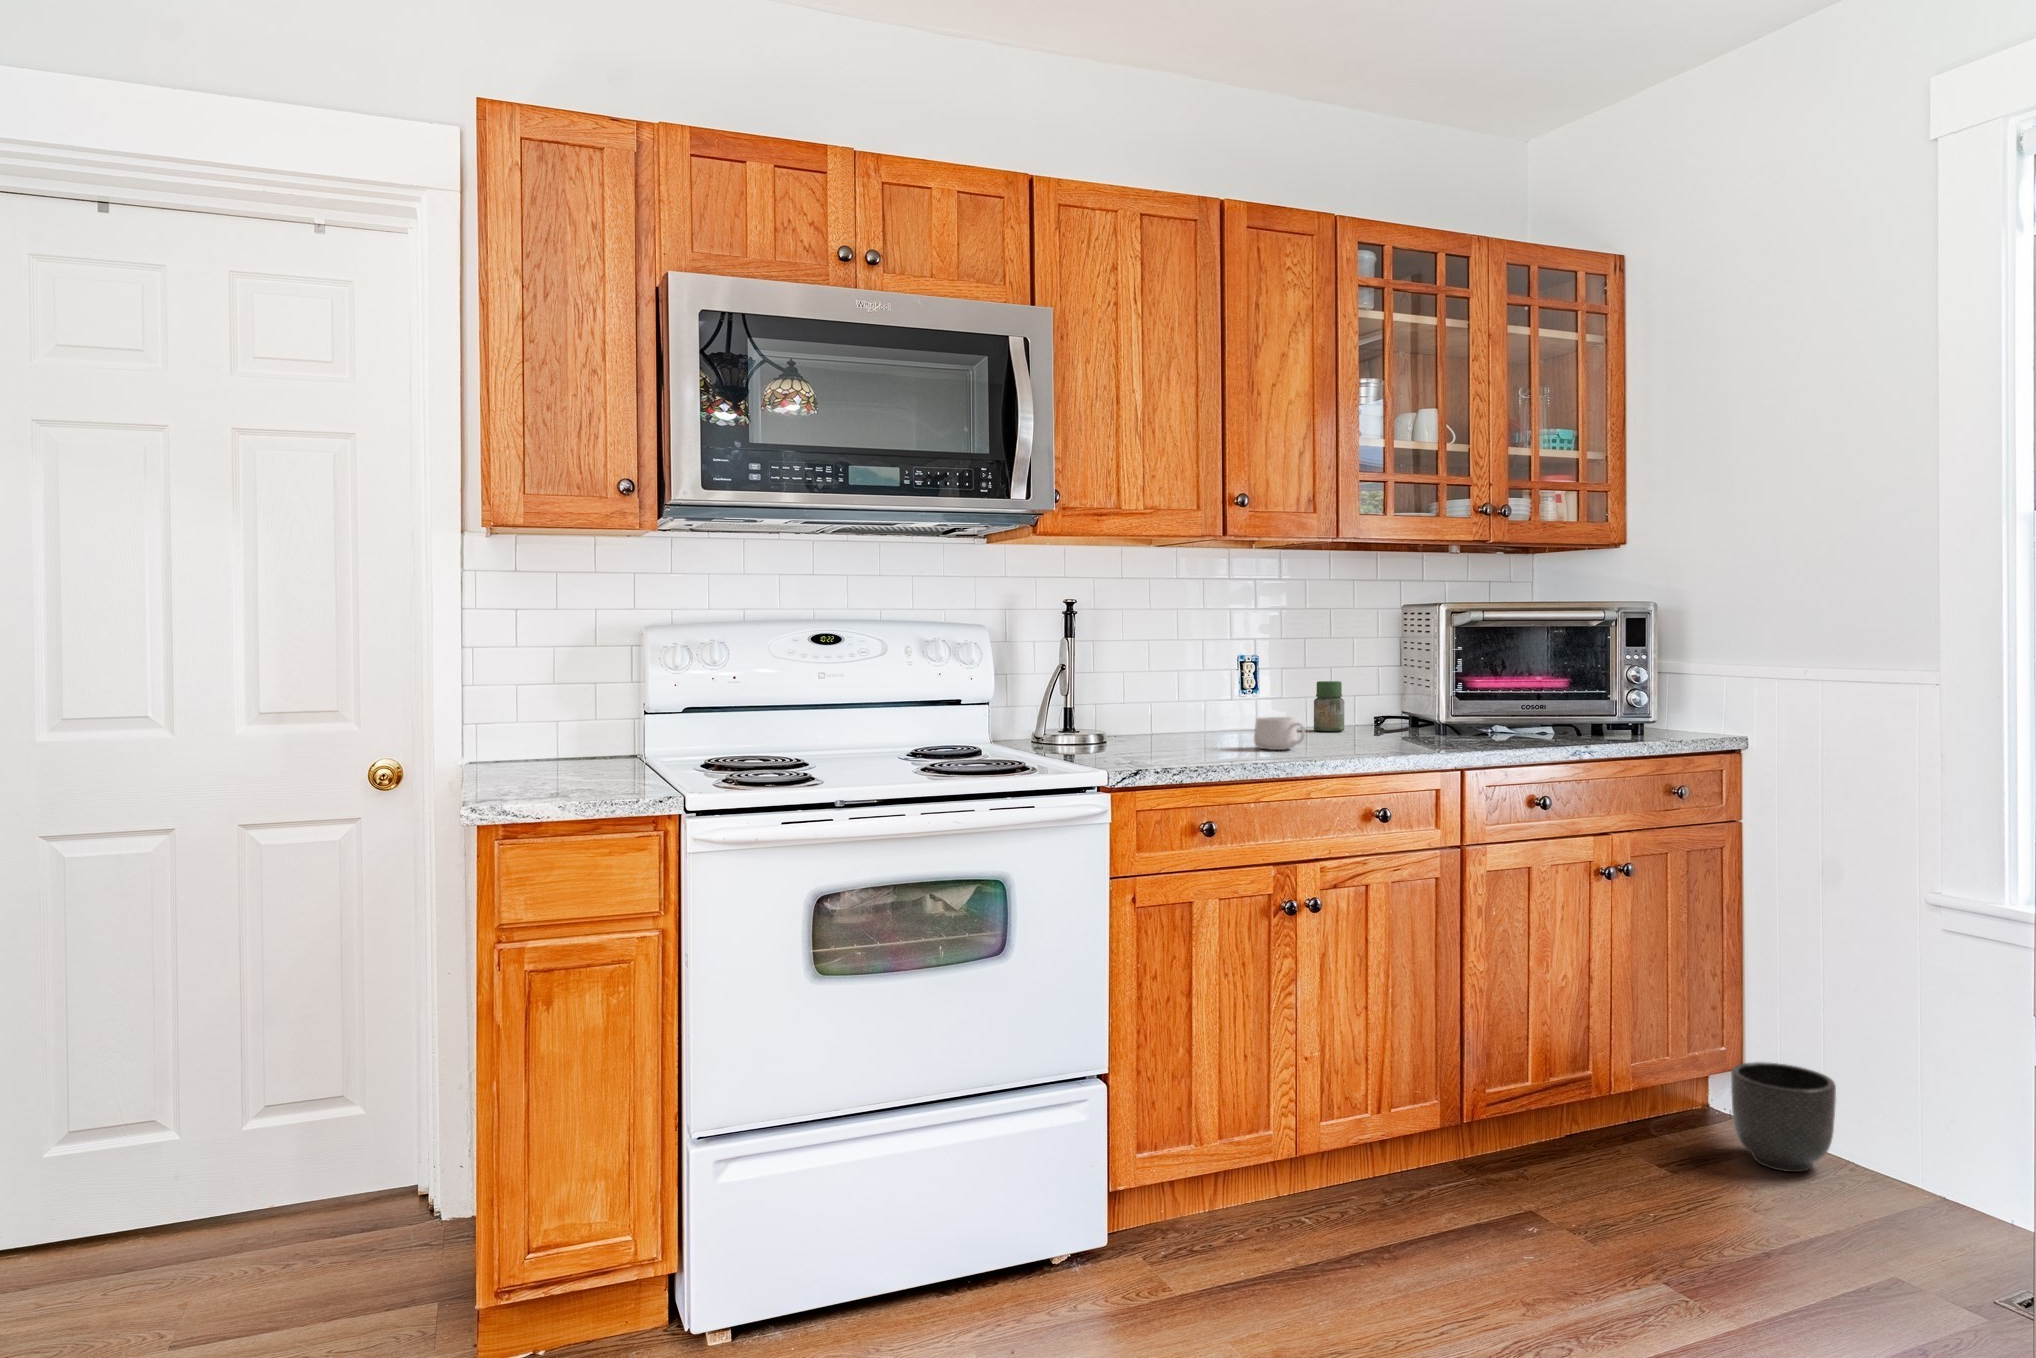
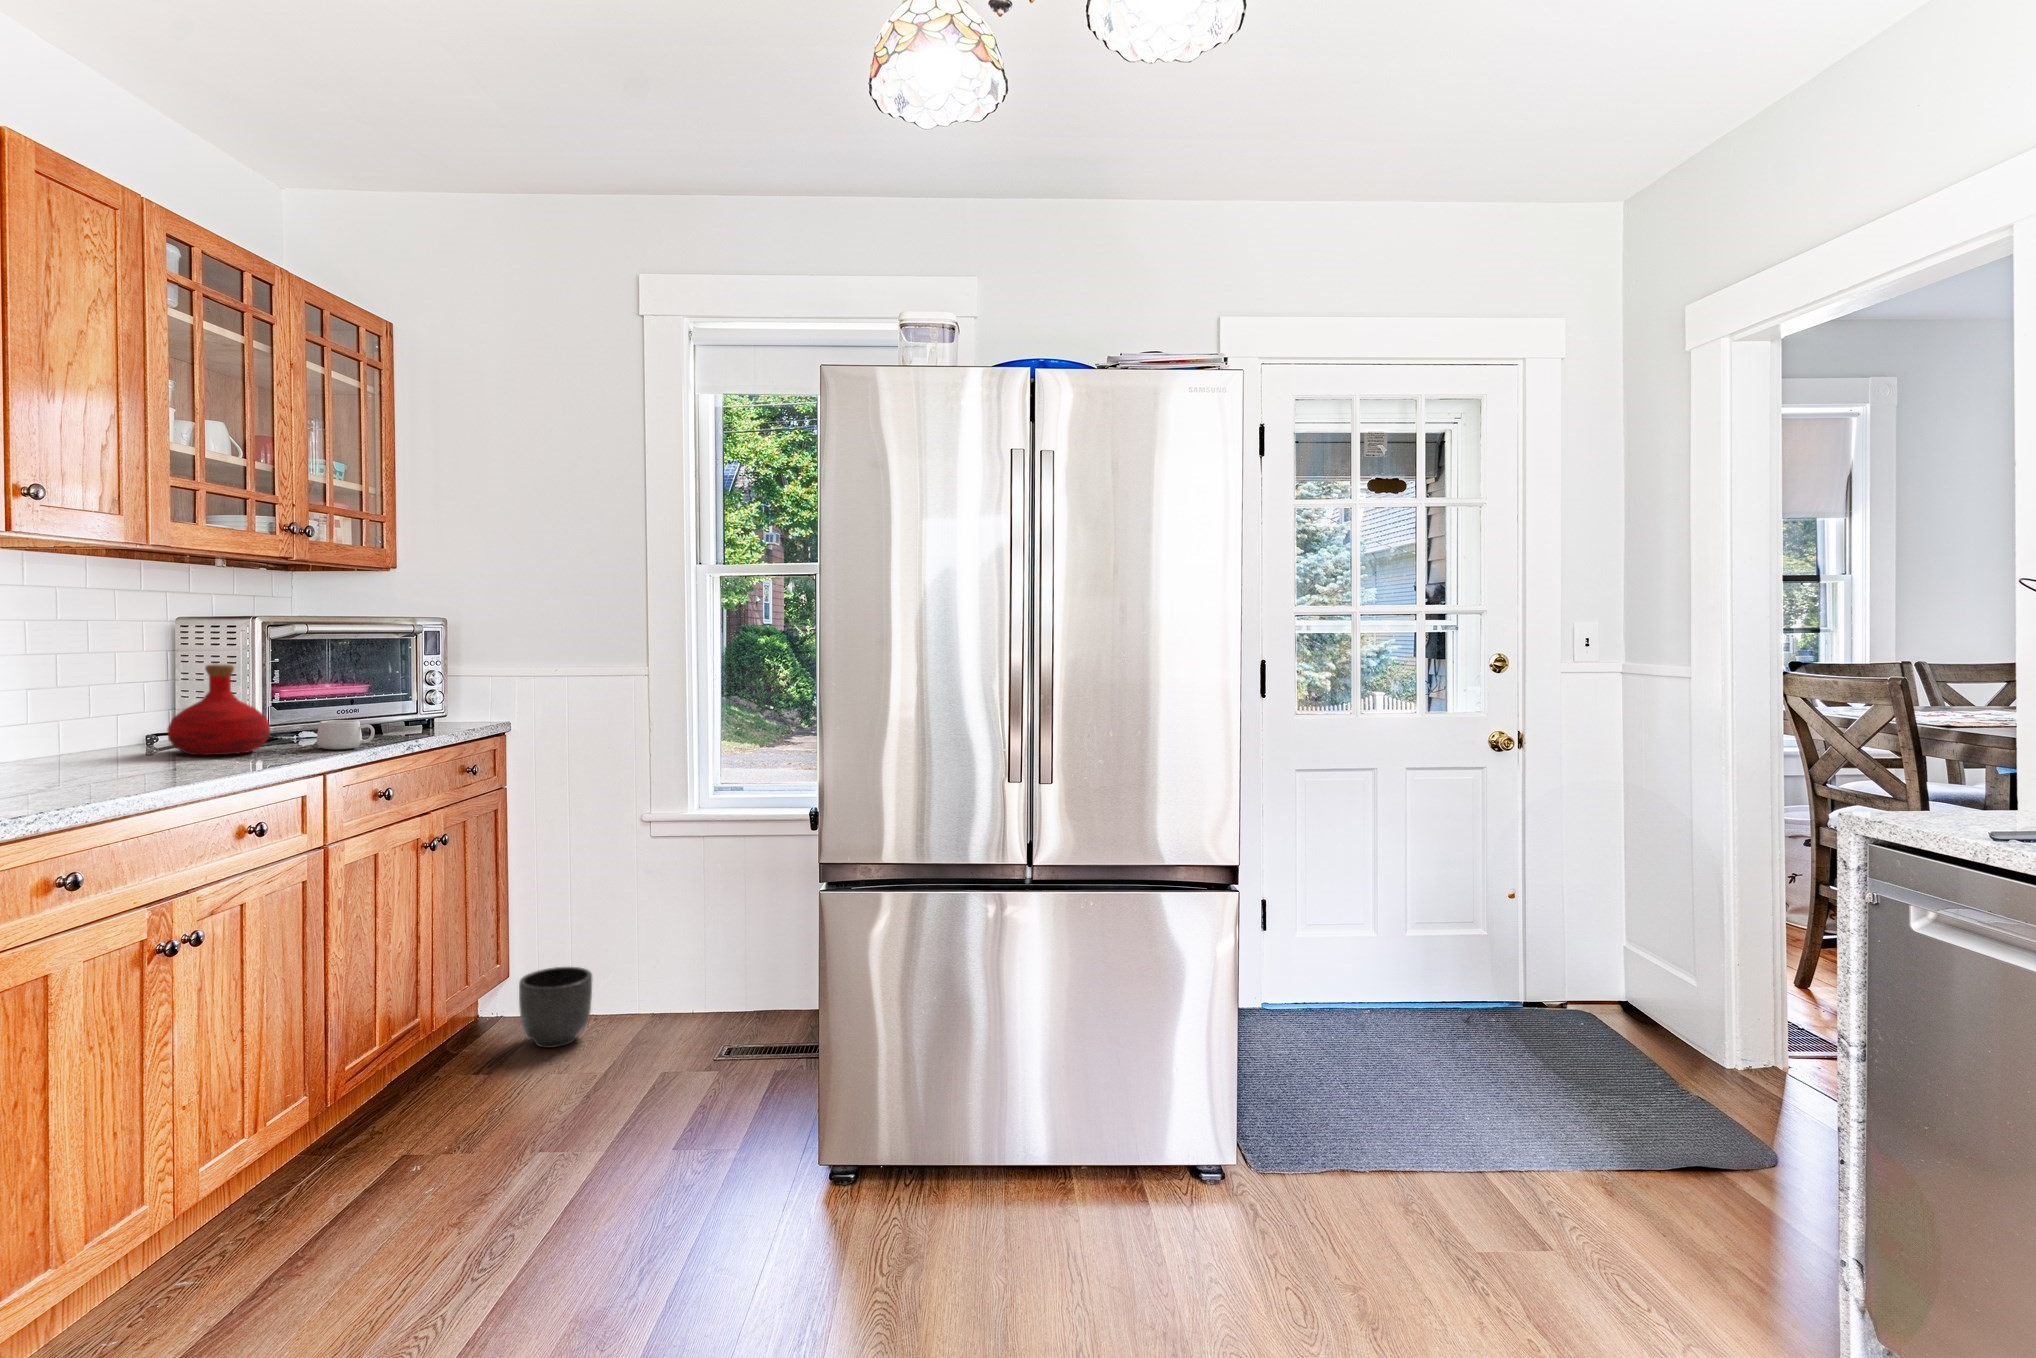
bottle: none [1358,651,1441,740] -> present [167,665,270,755]
jar: present [1314,681,1344,731] -> none [88,695,132,751]
mug: present [1254,717,1305,750] -> present [317,720,375,749]

